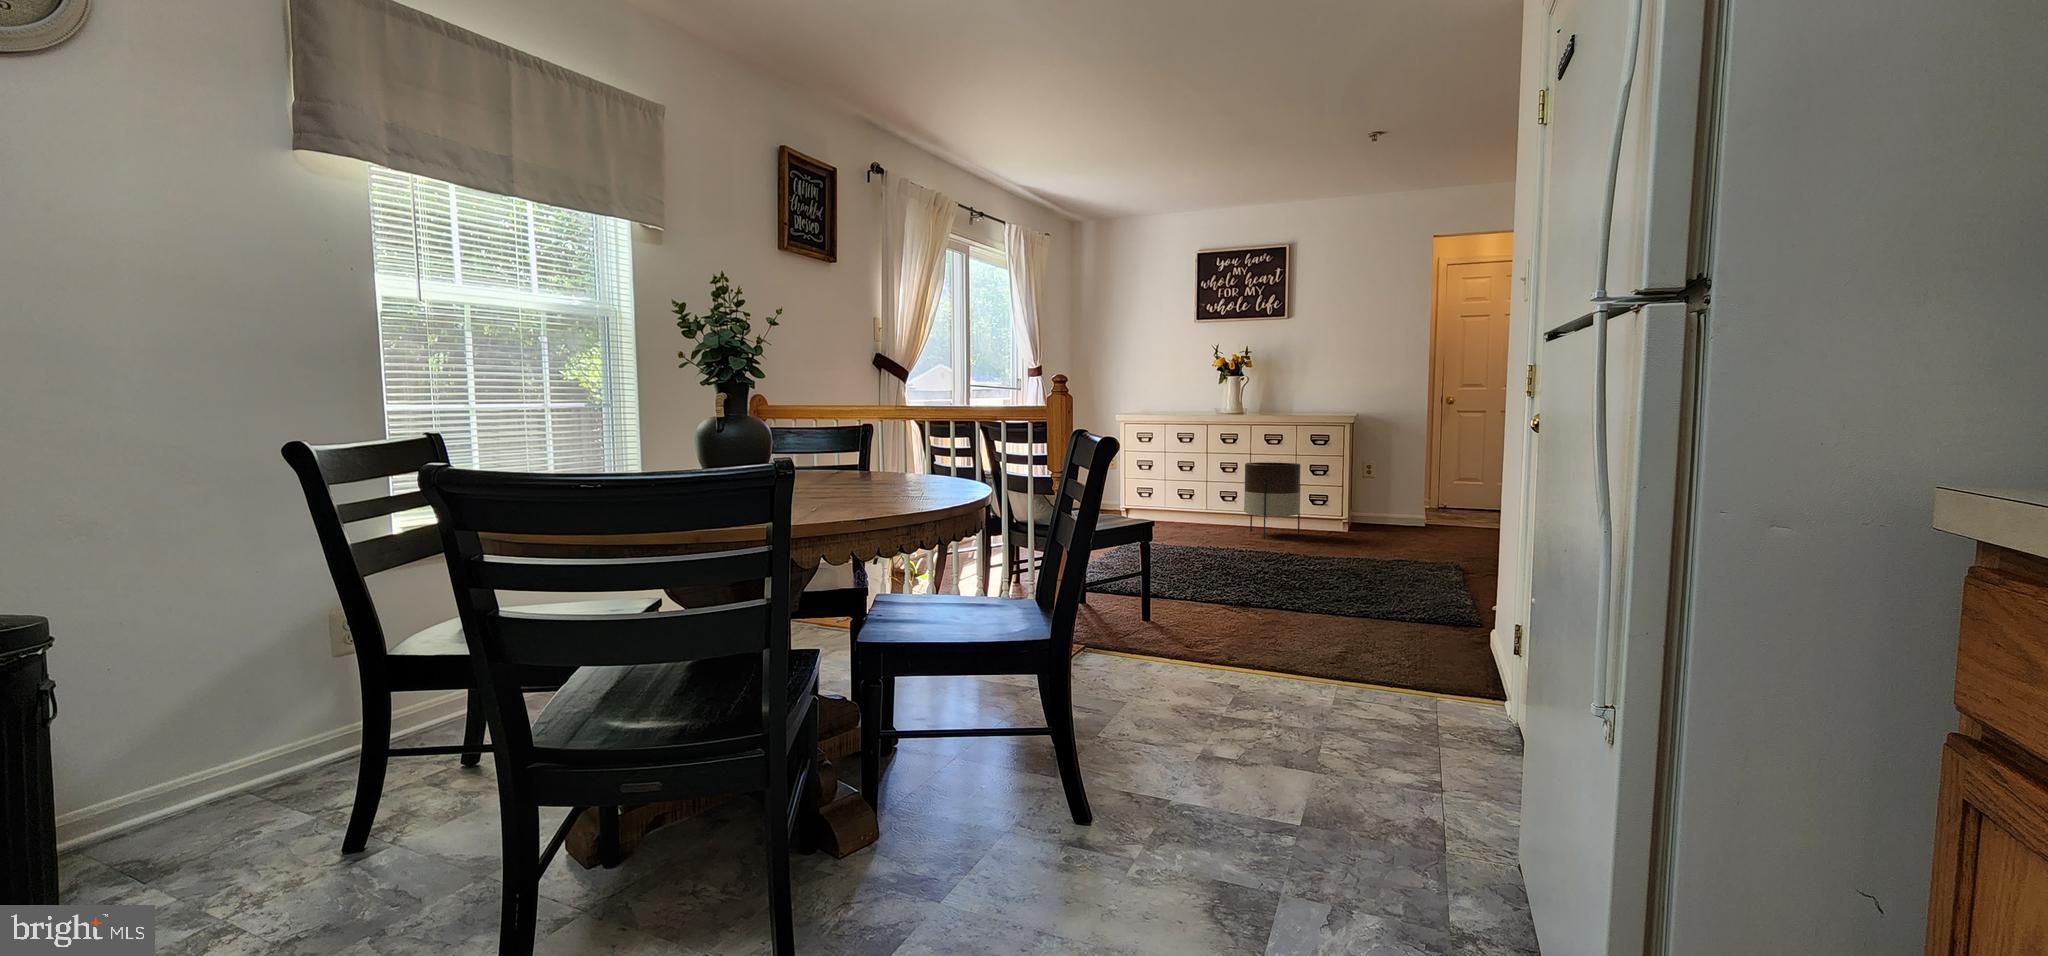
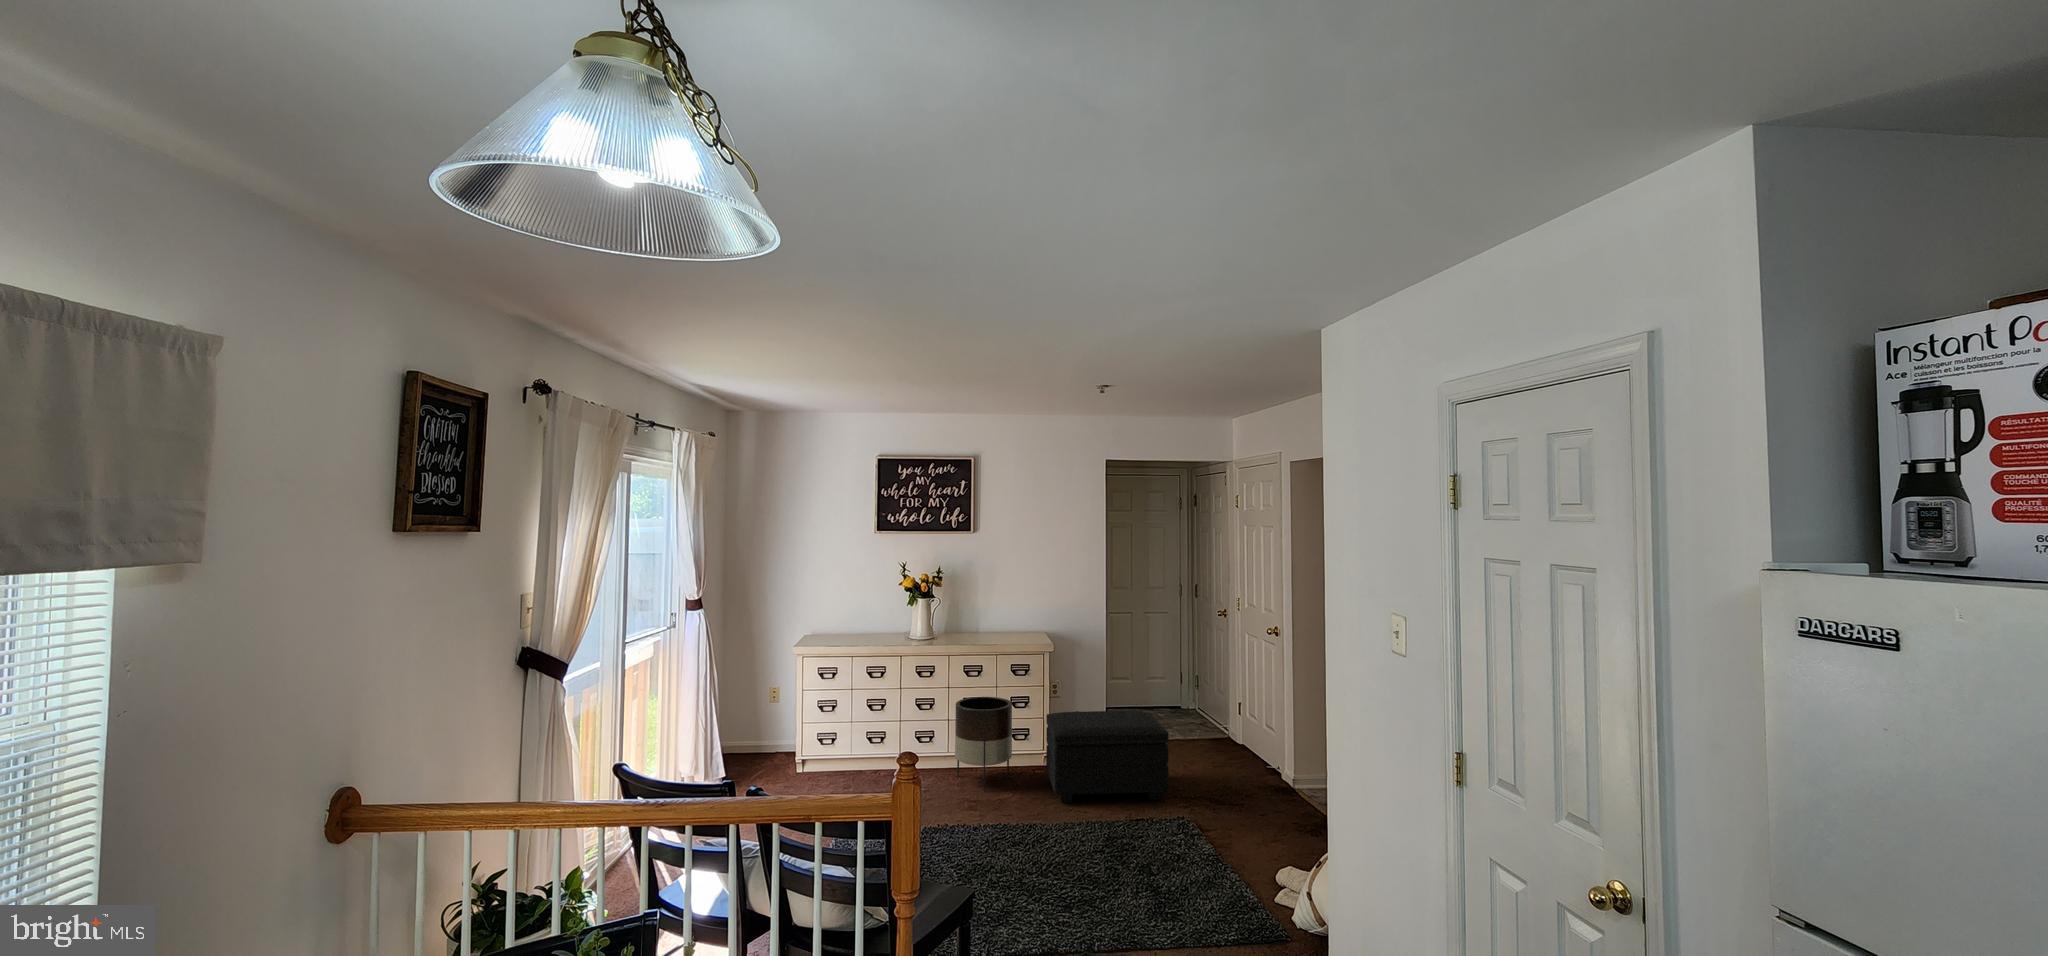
footstool: none [1322,475,1454,557] -> present [1046,710,1169,803]

